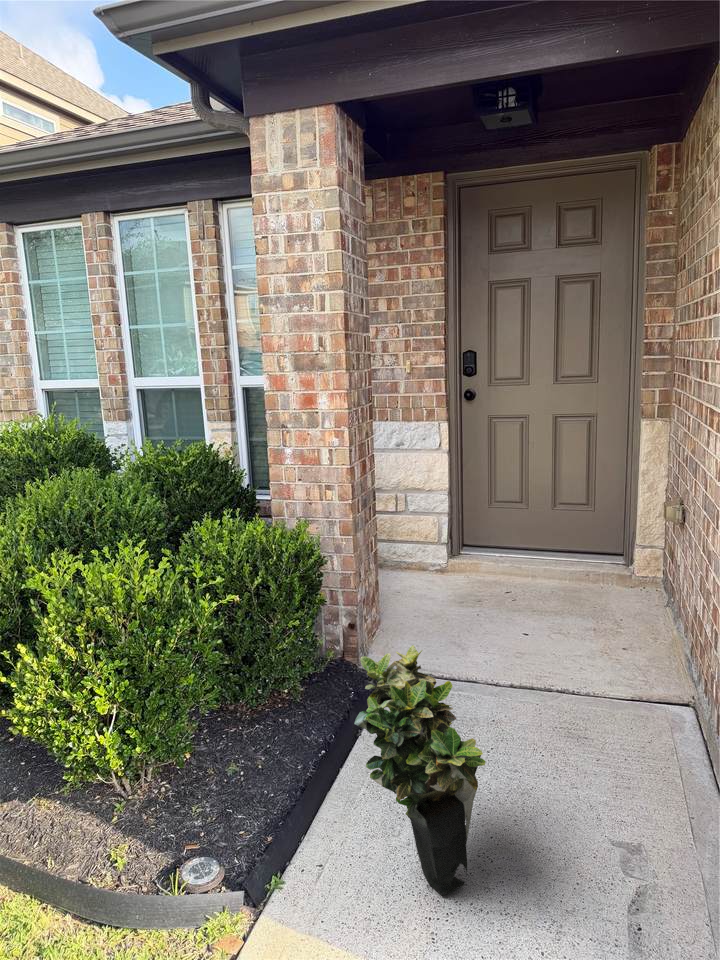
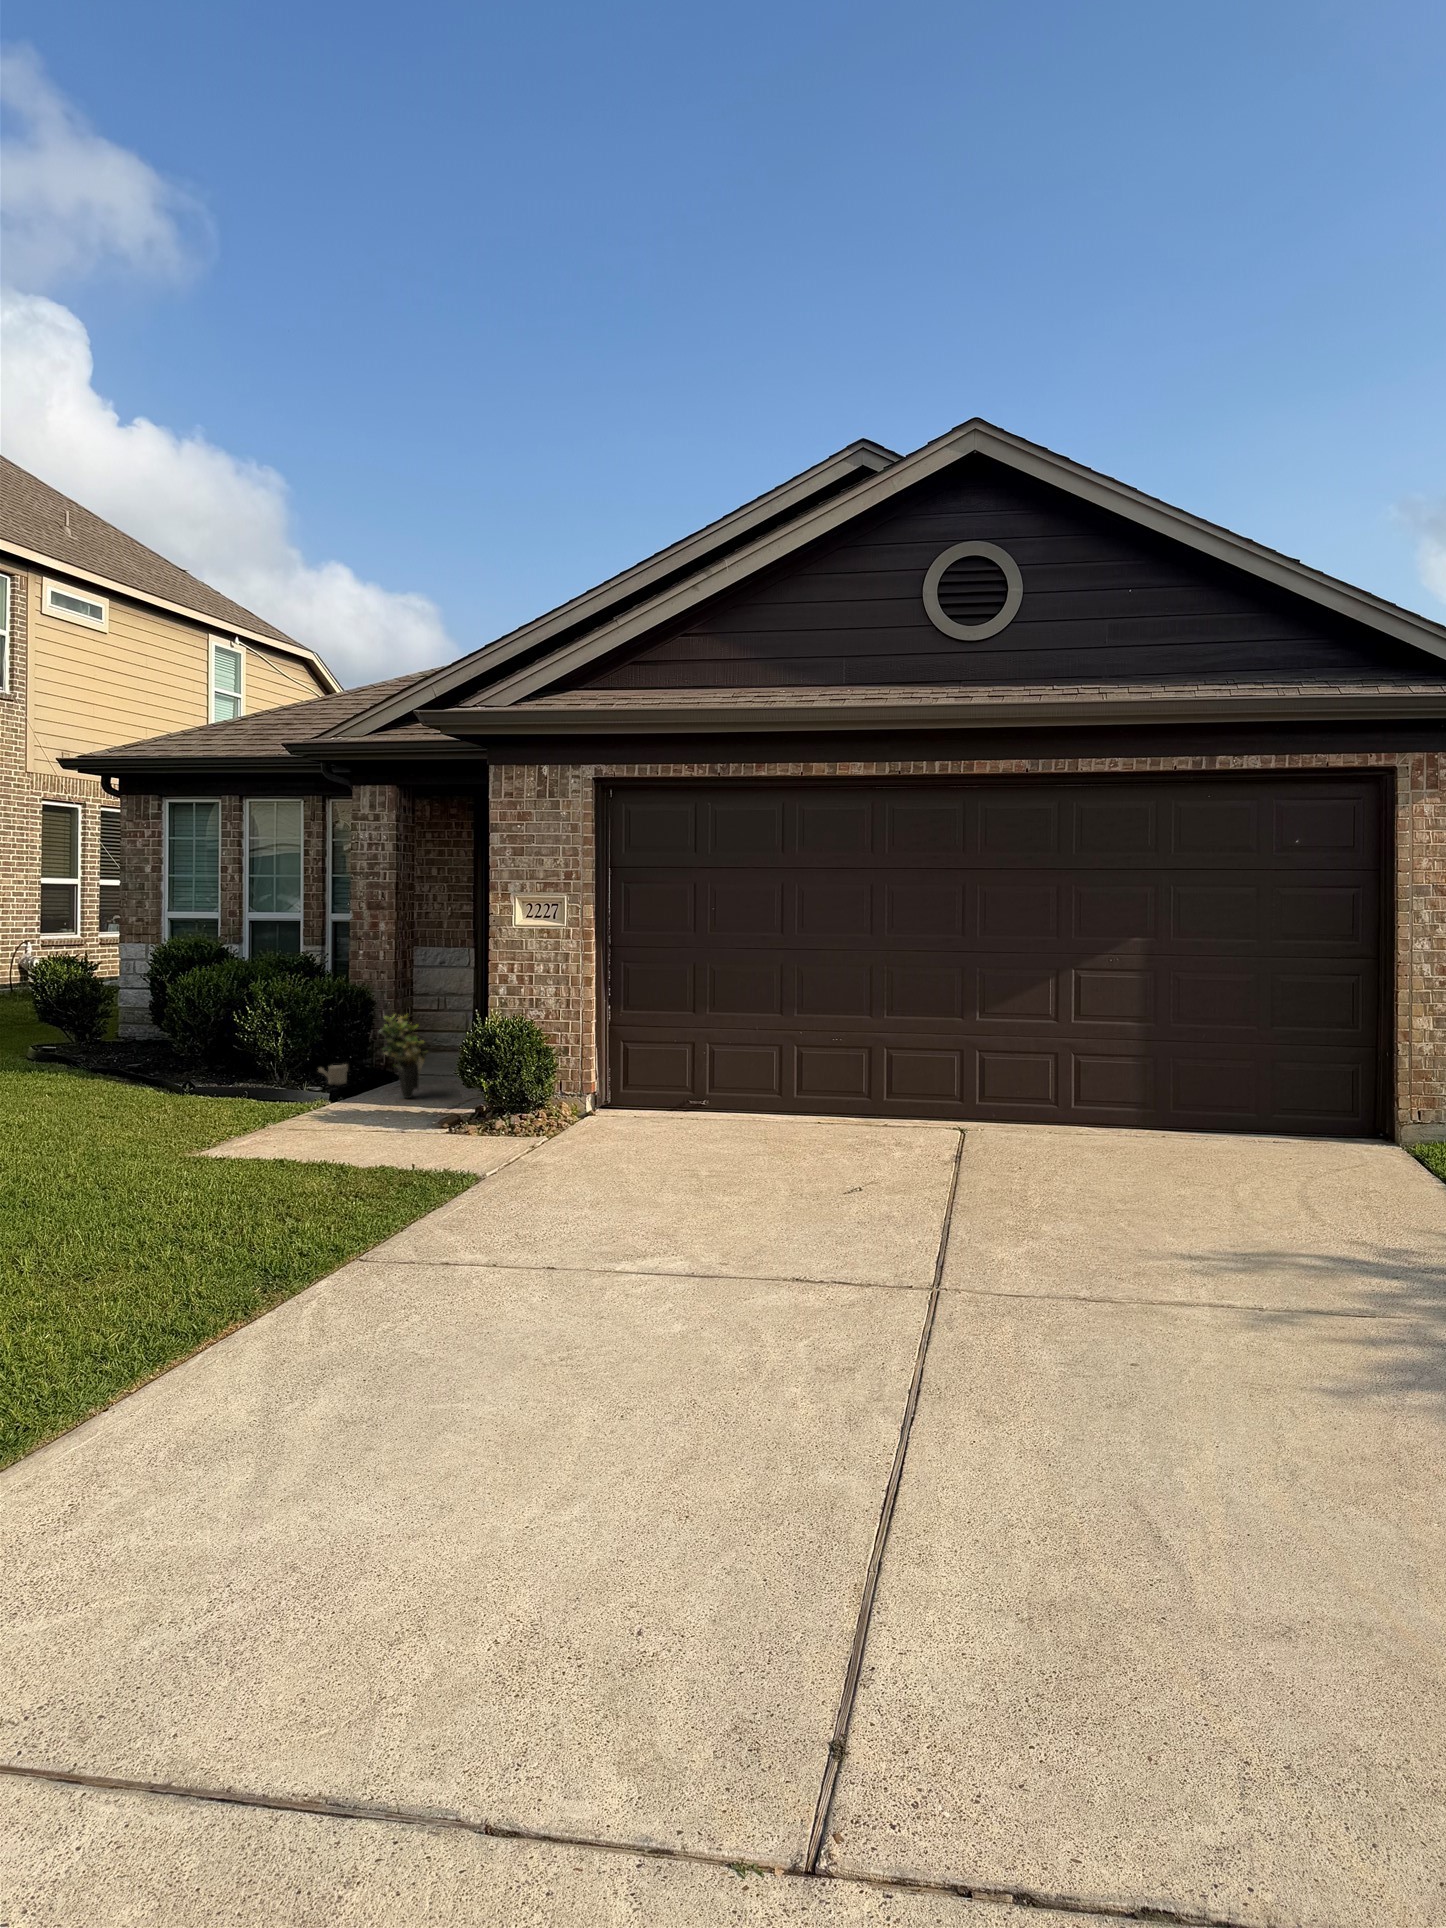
watering can: none [209,733,280,805] -> present [319,1064,348,1085]

